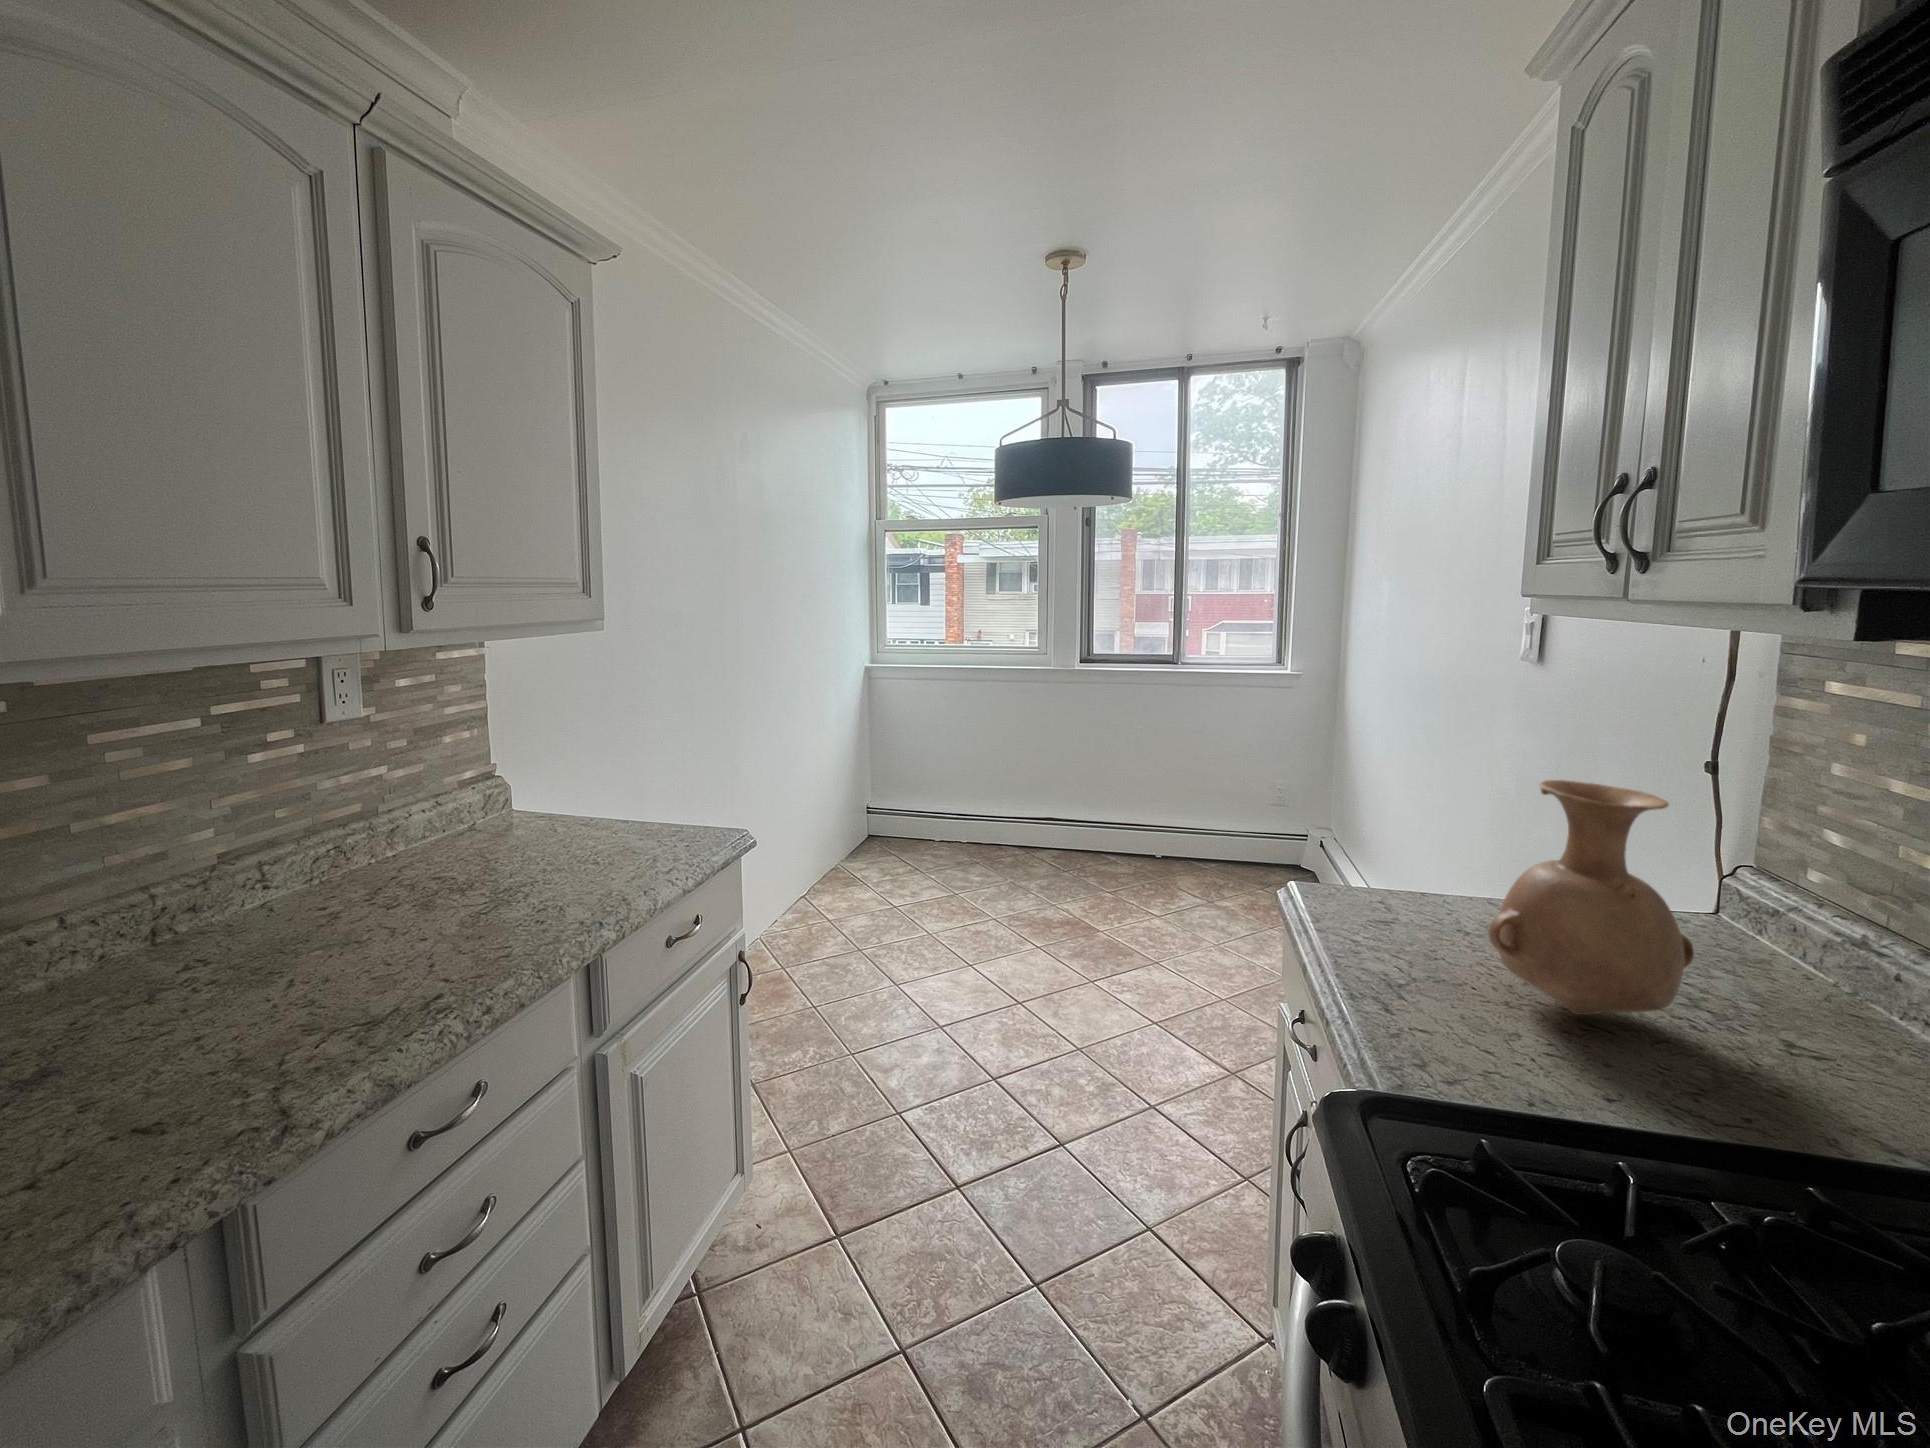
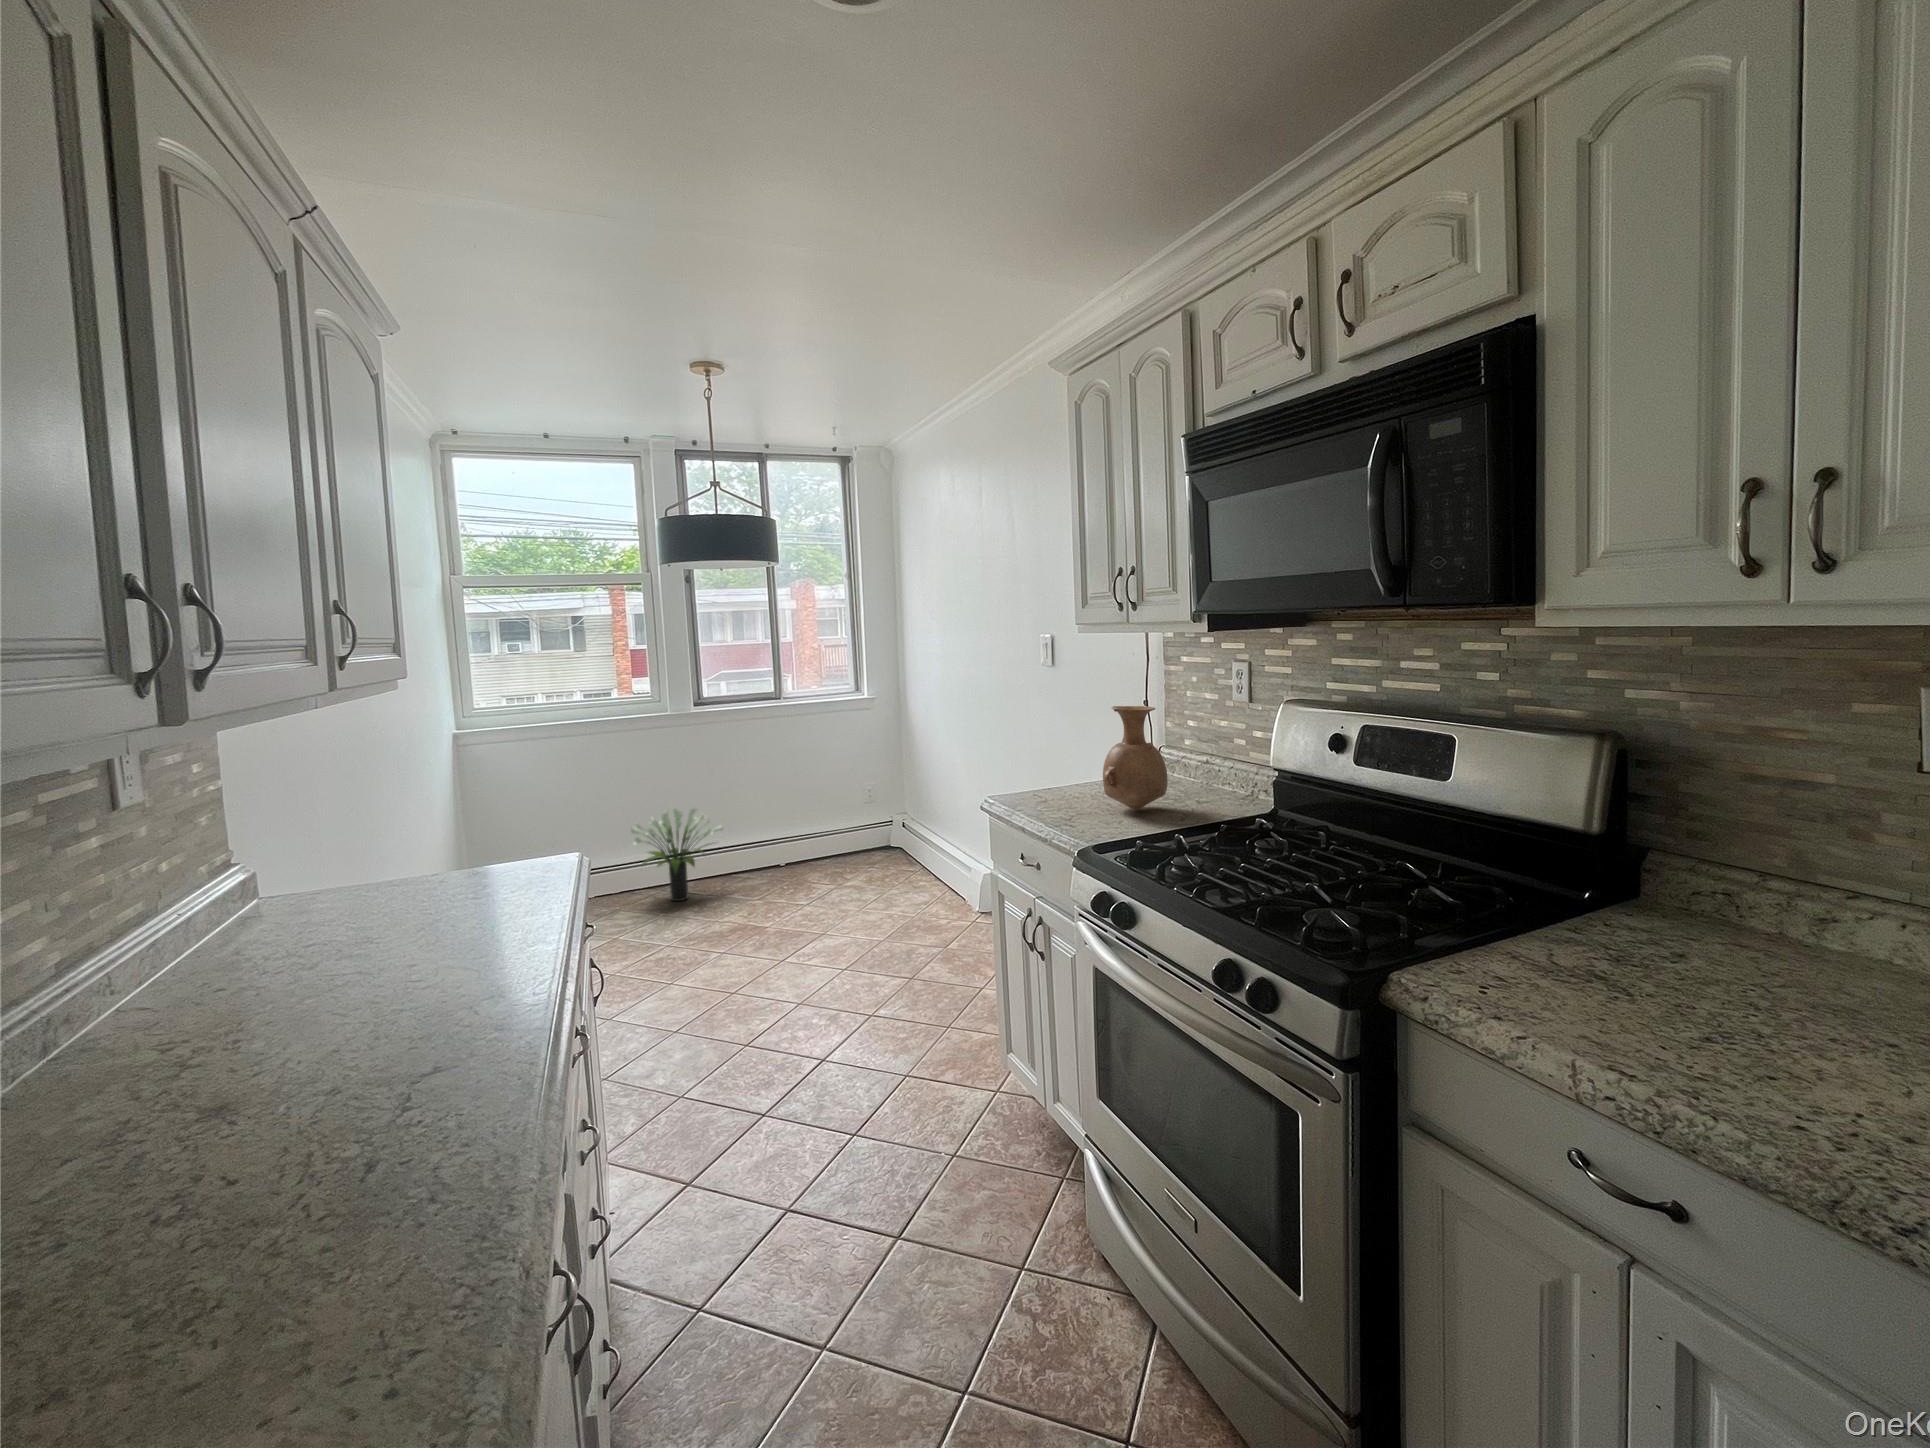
potted plant: none [995,768,1088,867] -> present [631,808,723,901]

